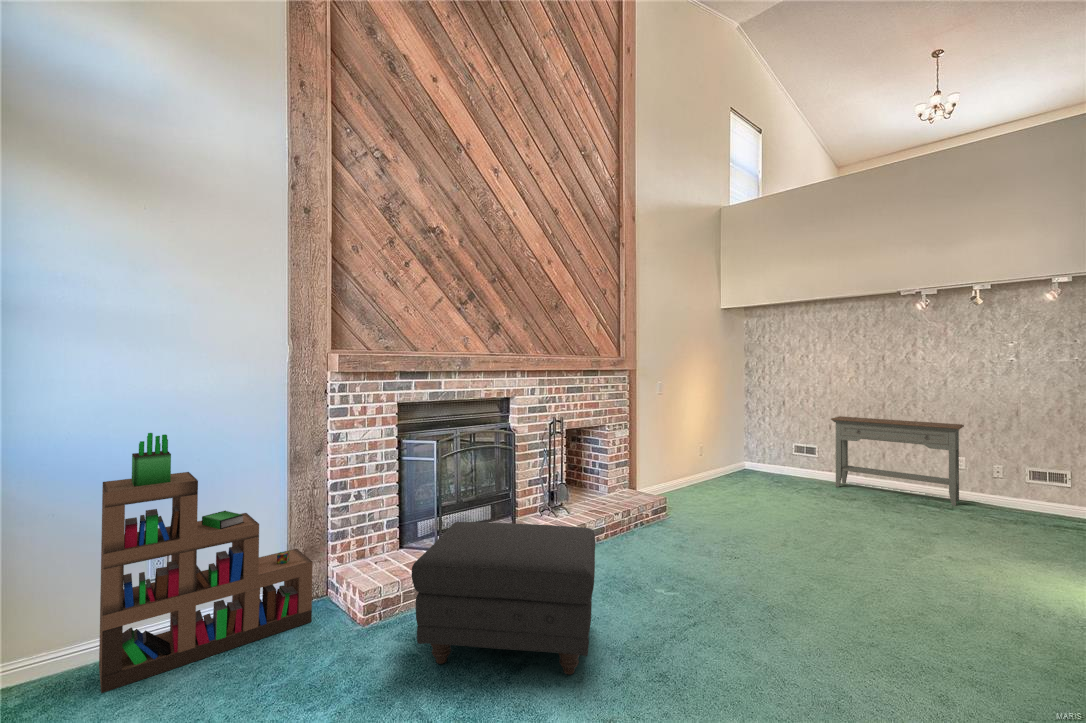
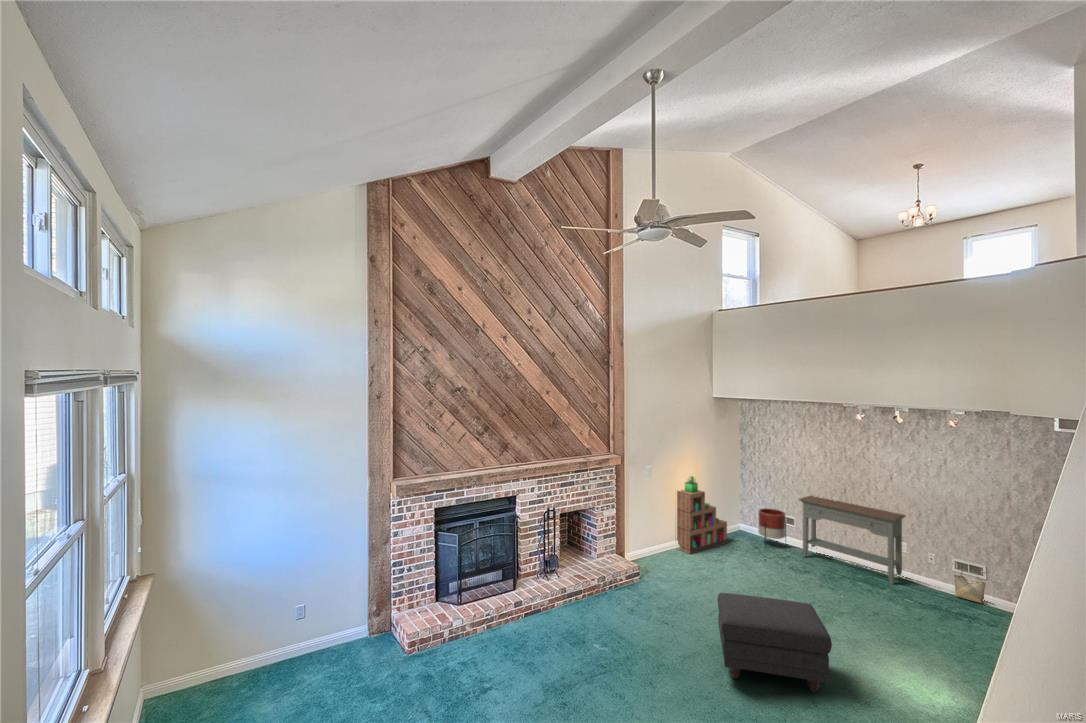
bookshelf: present [99,433,312,693] -> present [677,476,727,554]
planter: none [777,438,810,481] -> present [758,508,786,541]
woven basket: none [1029,475,1069,516] -> present [954,568,985,603]
ottoman: present [412,522,595,675] -> present [718,593,832,692]

